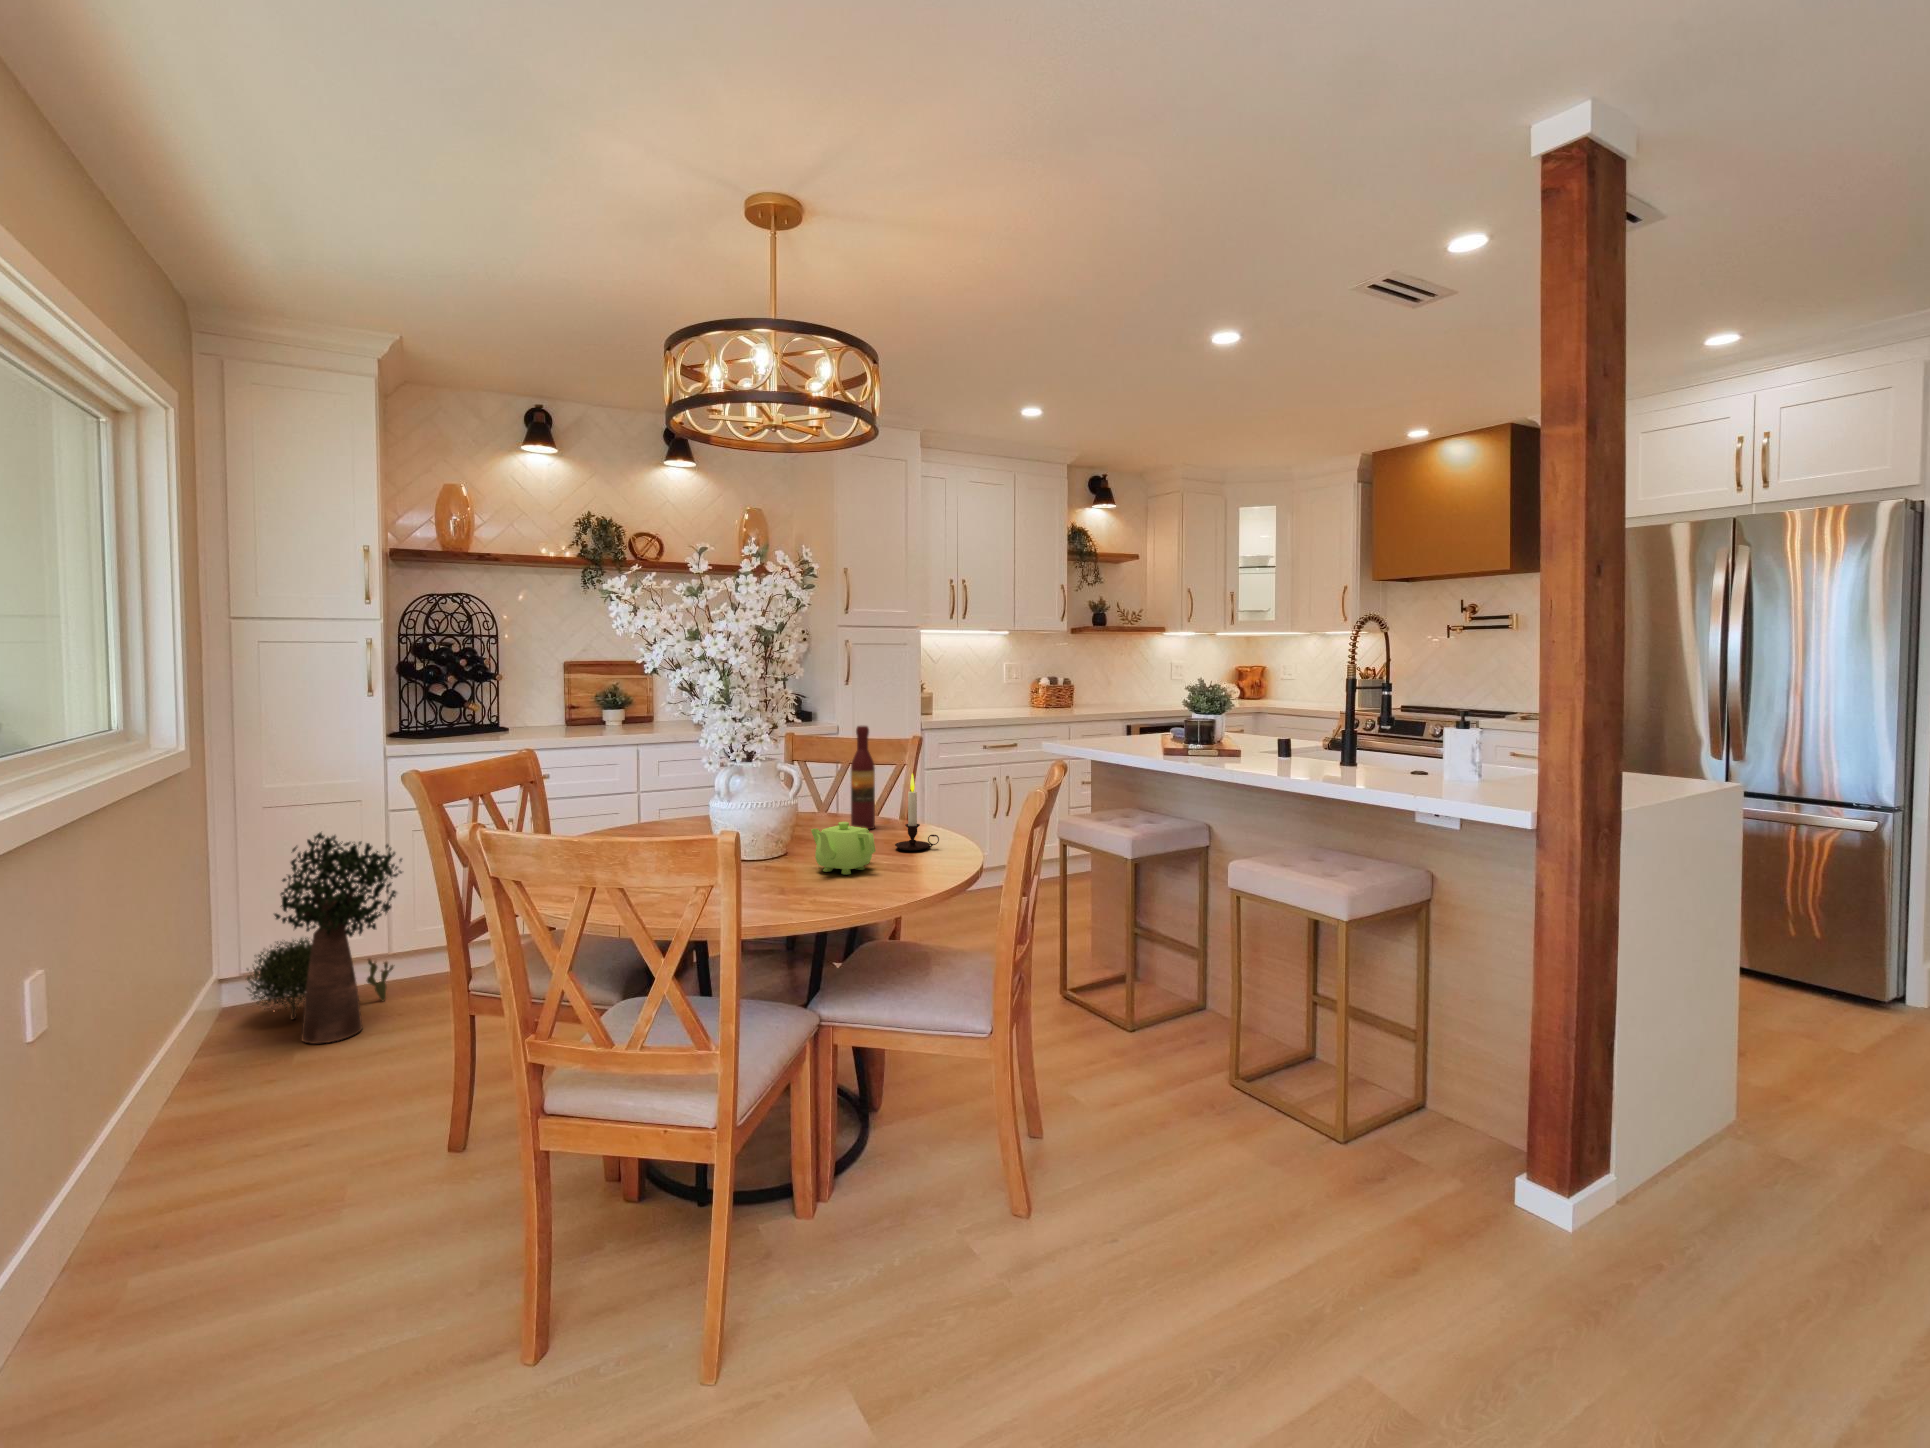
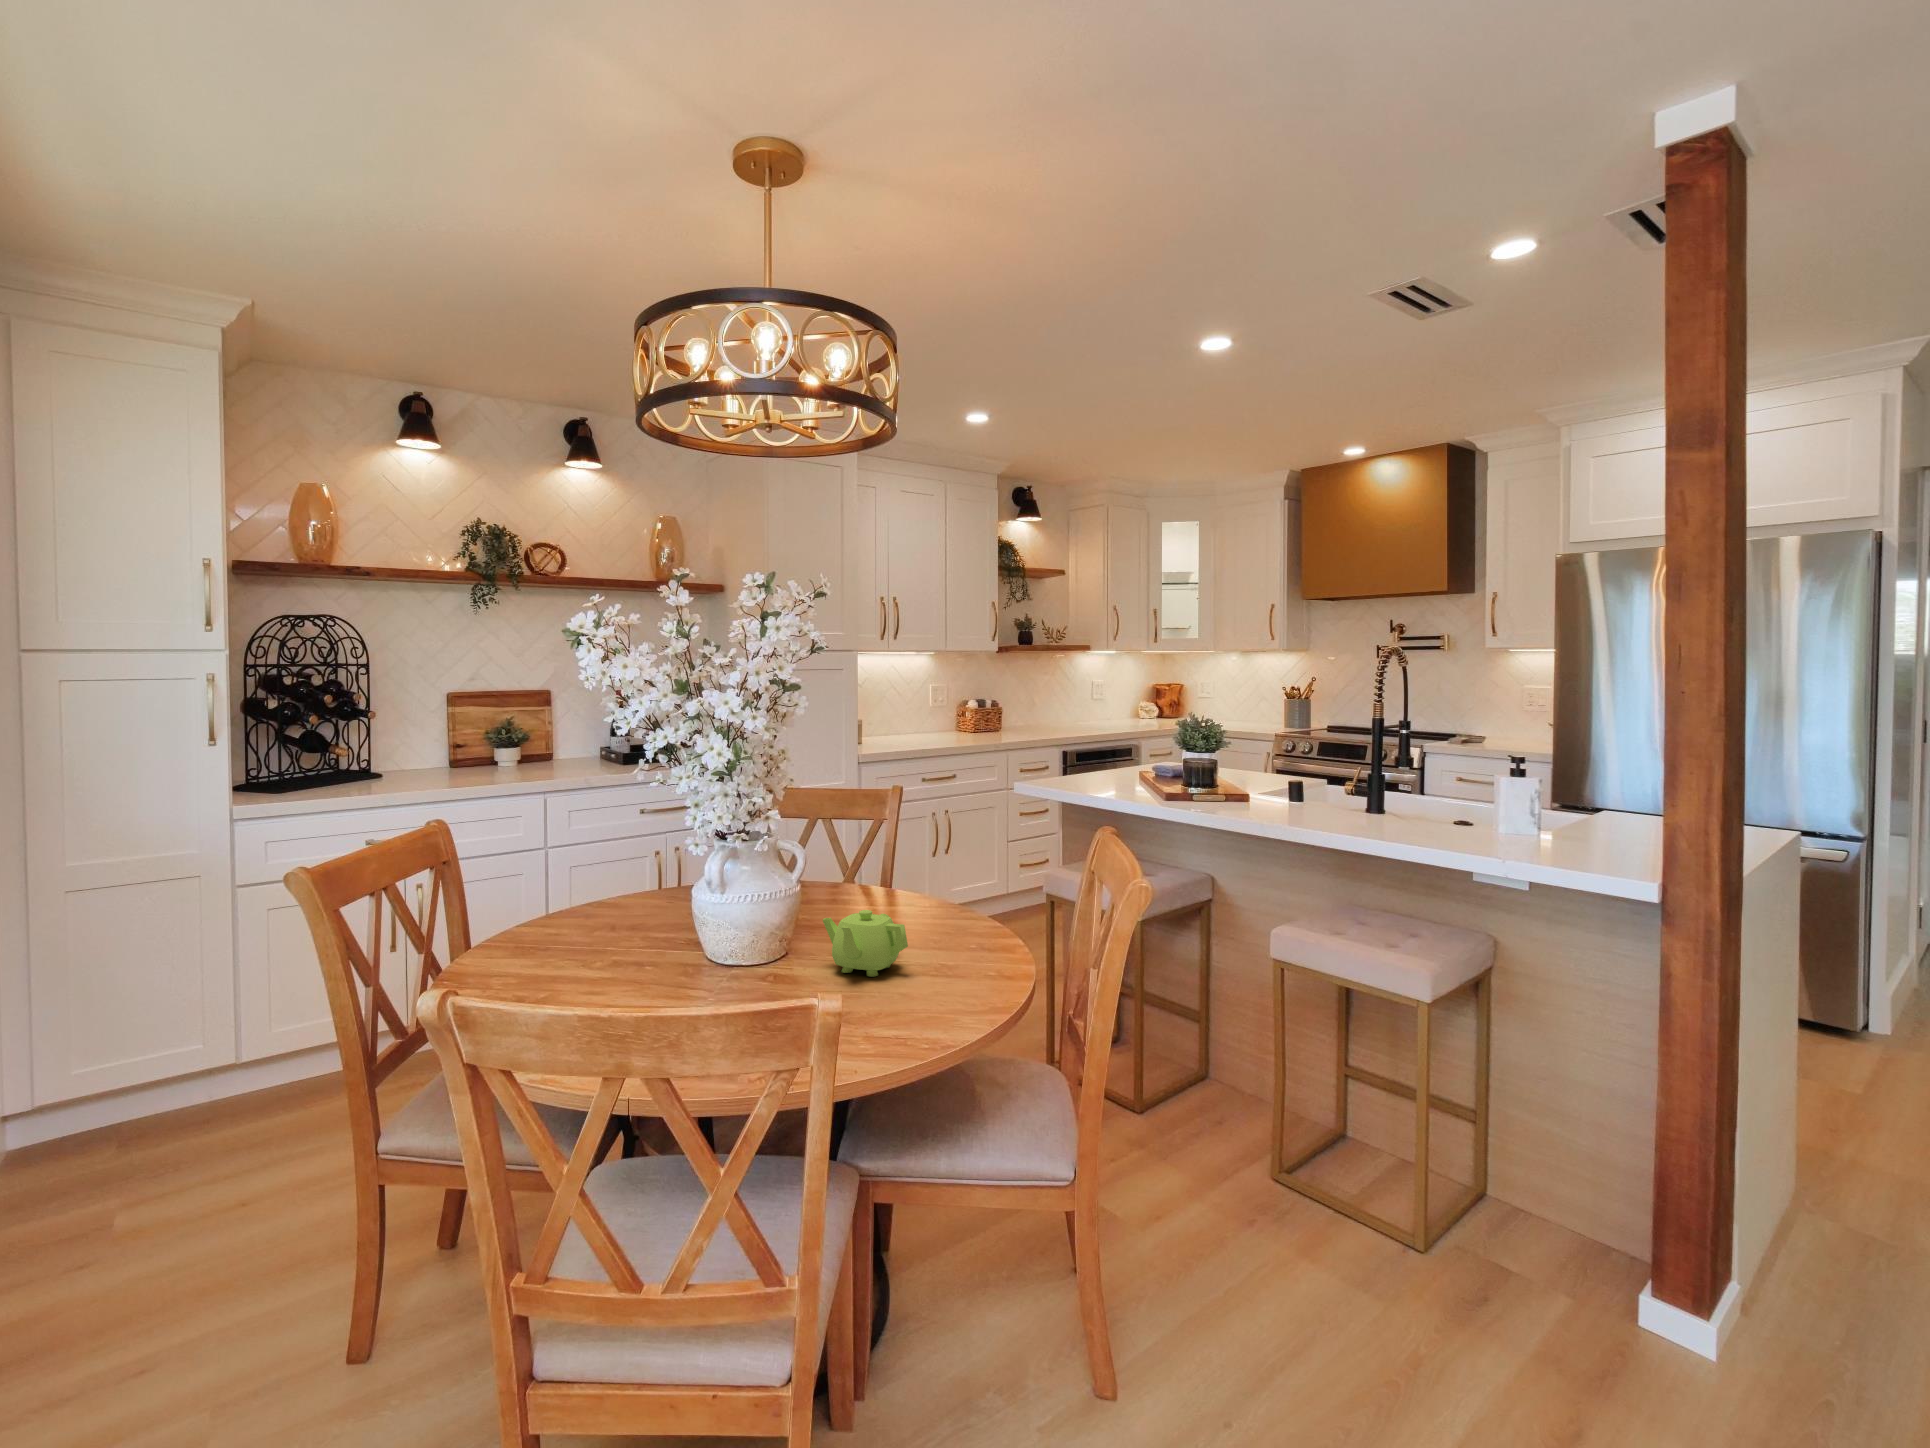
wine bottle: present [851,726,875,829] -> none [838,781,867,905]
candle: present [895,773,939,850] -> none [909,842,961,935]
potted plant: present [247,833,402,1044] -> none [55,917,266,1188]

